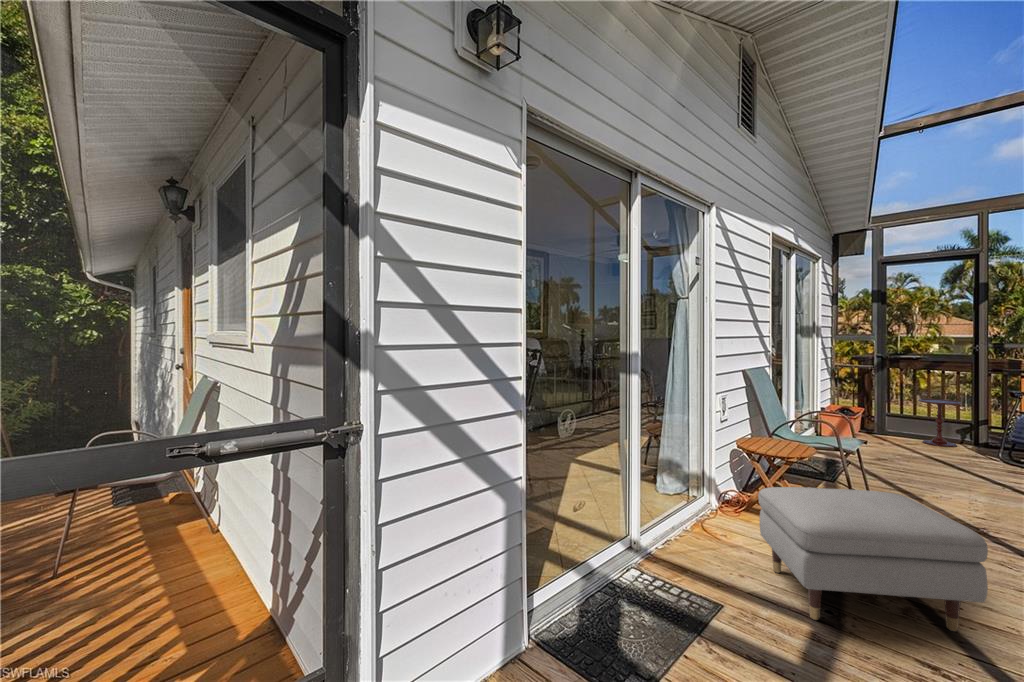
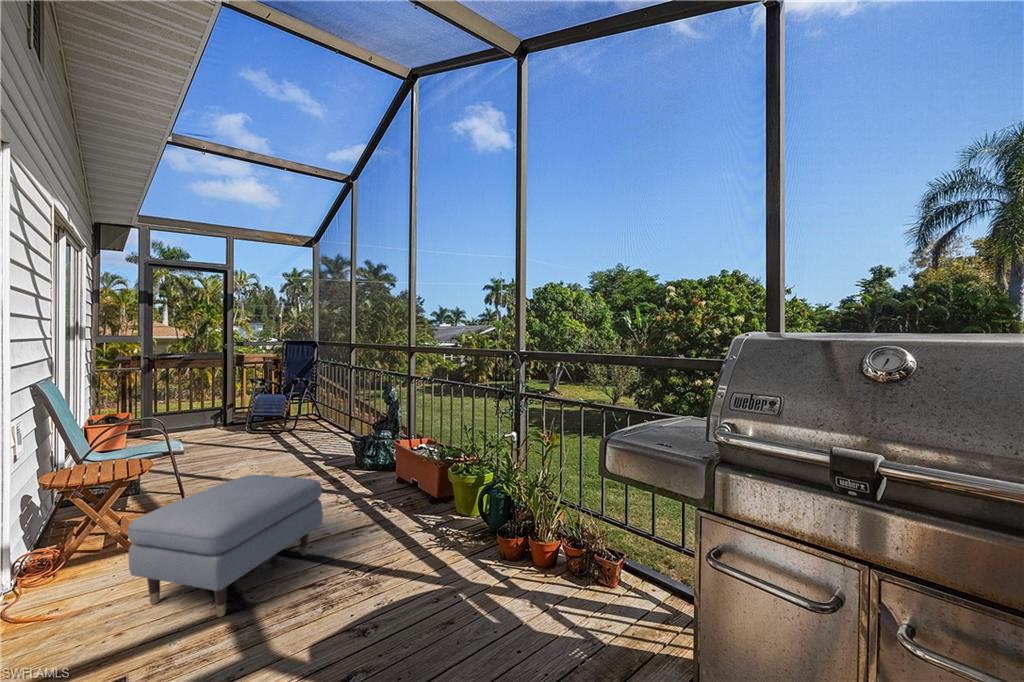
side table: present [918,399,962,447] -> none [182,394,215,434]

